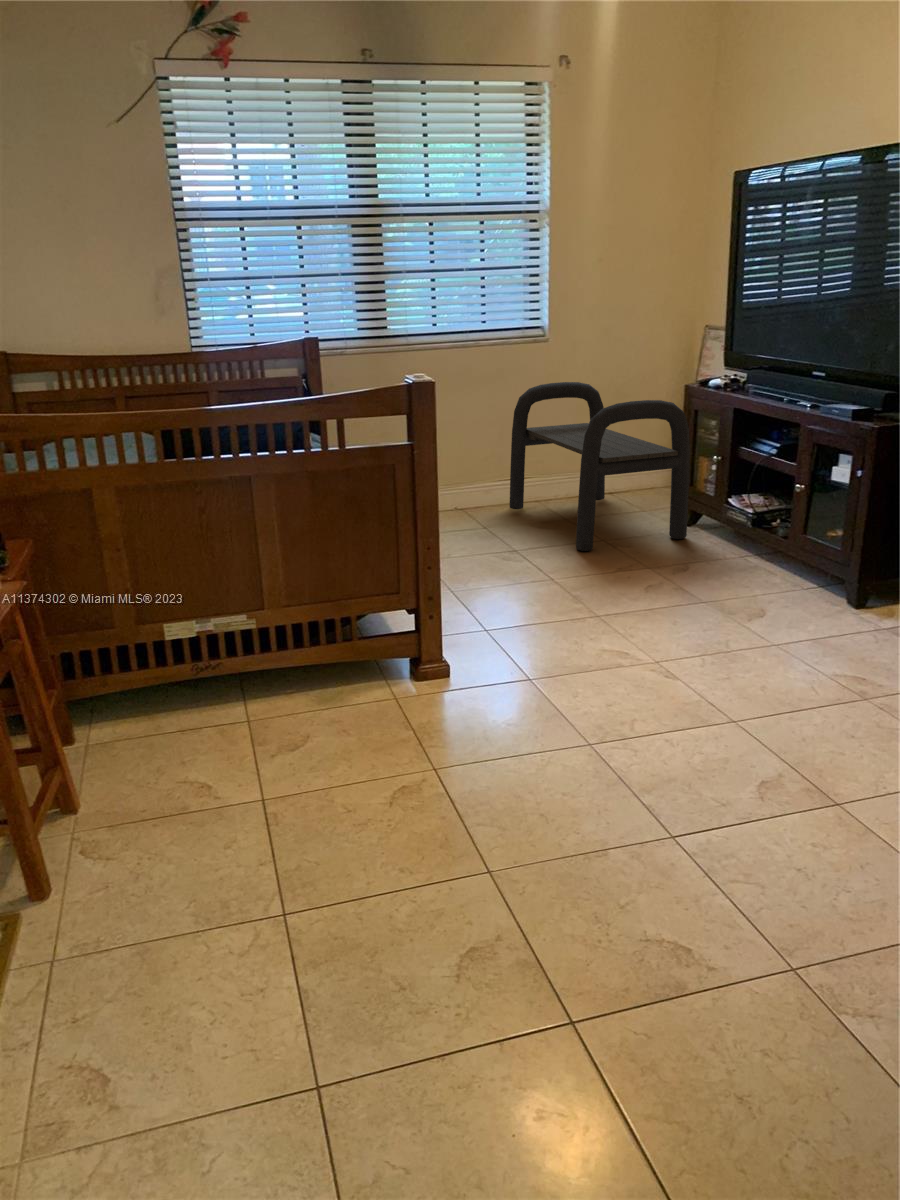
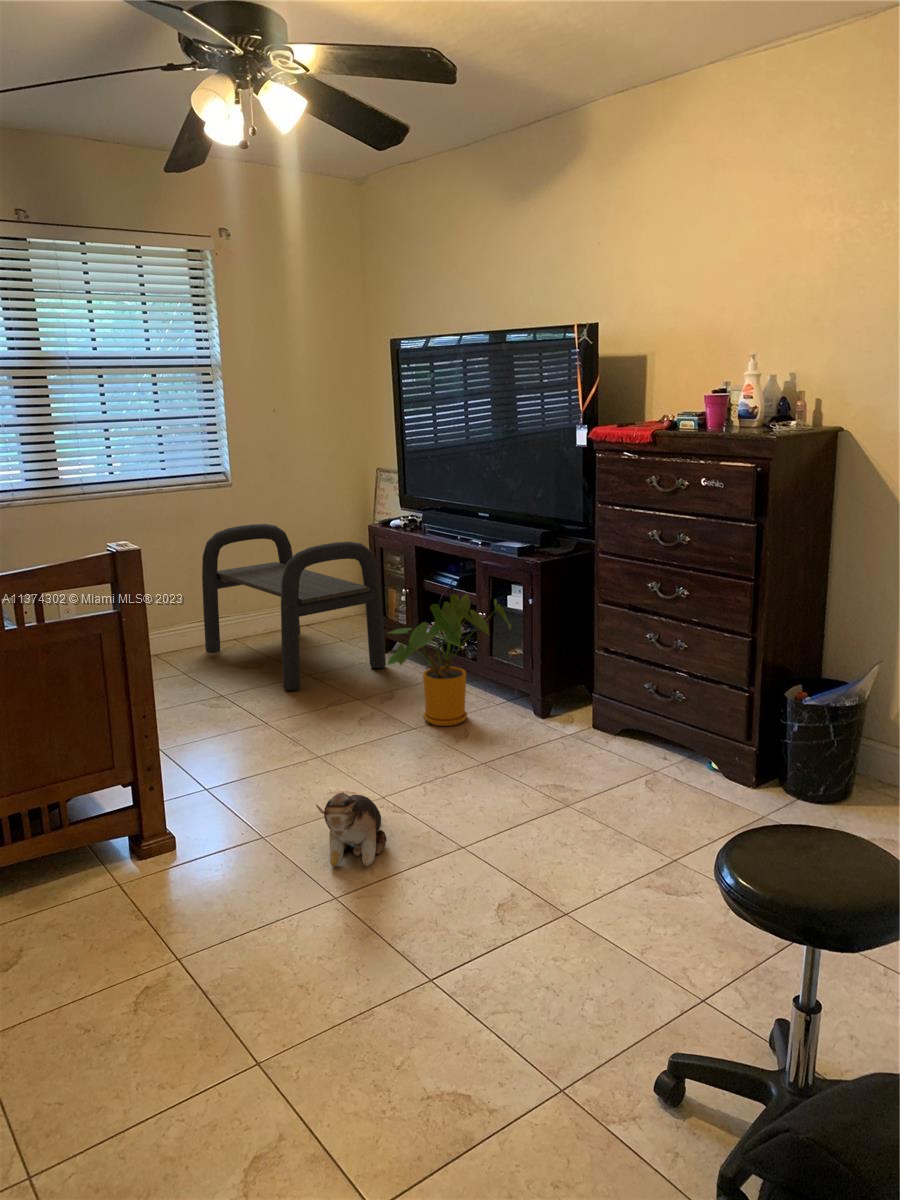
house plant: none [680,461,833,604] -> present [387,594,511,726]
plush toy: none [573,649,648,731] -> present [316,792,386,867]

